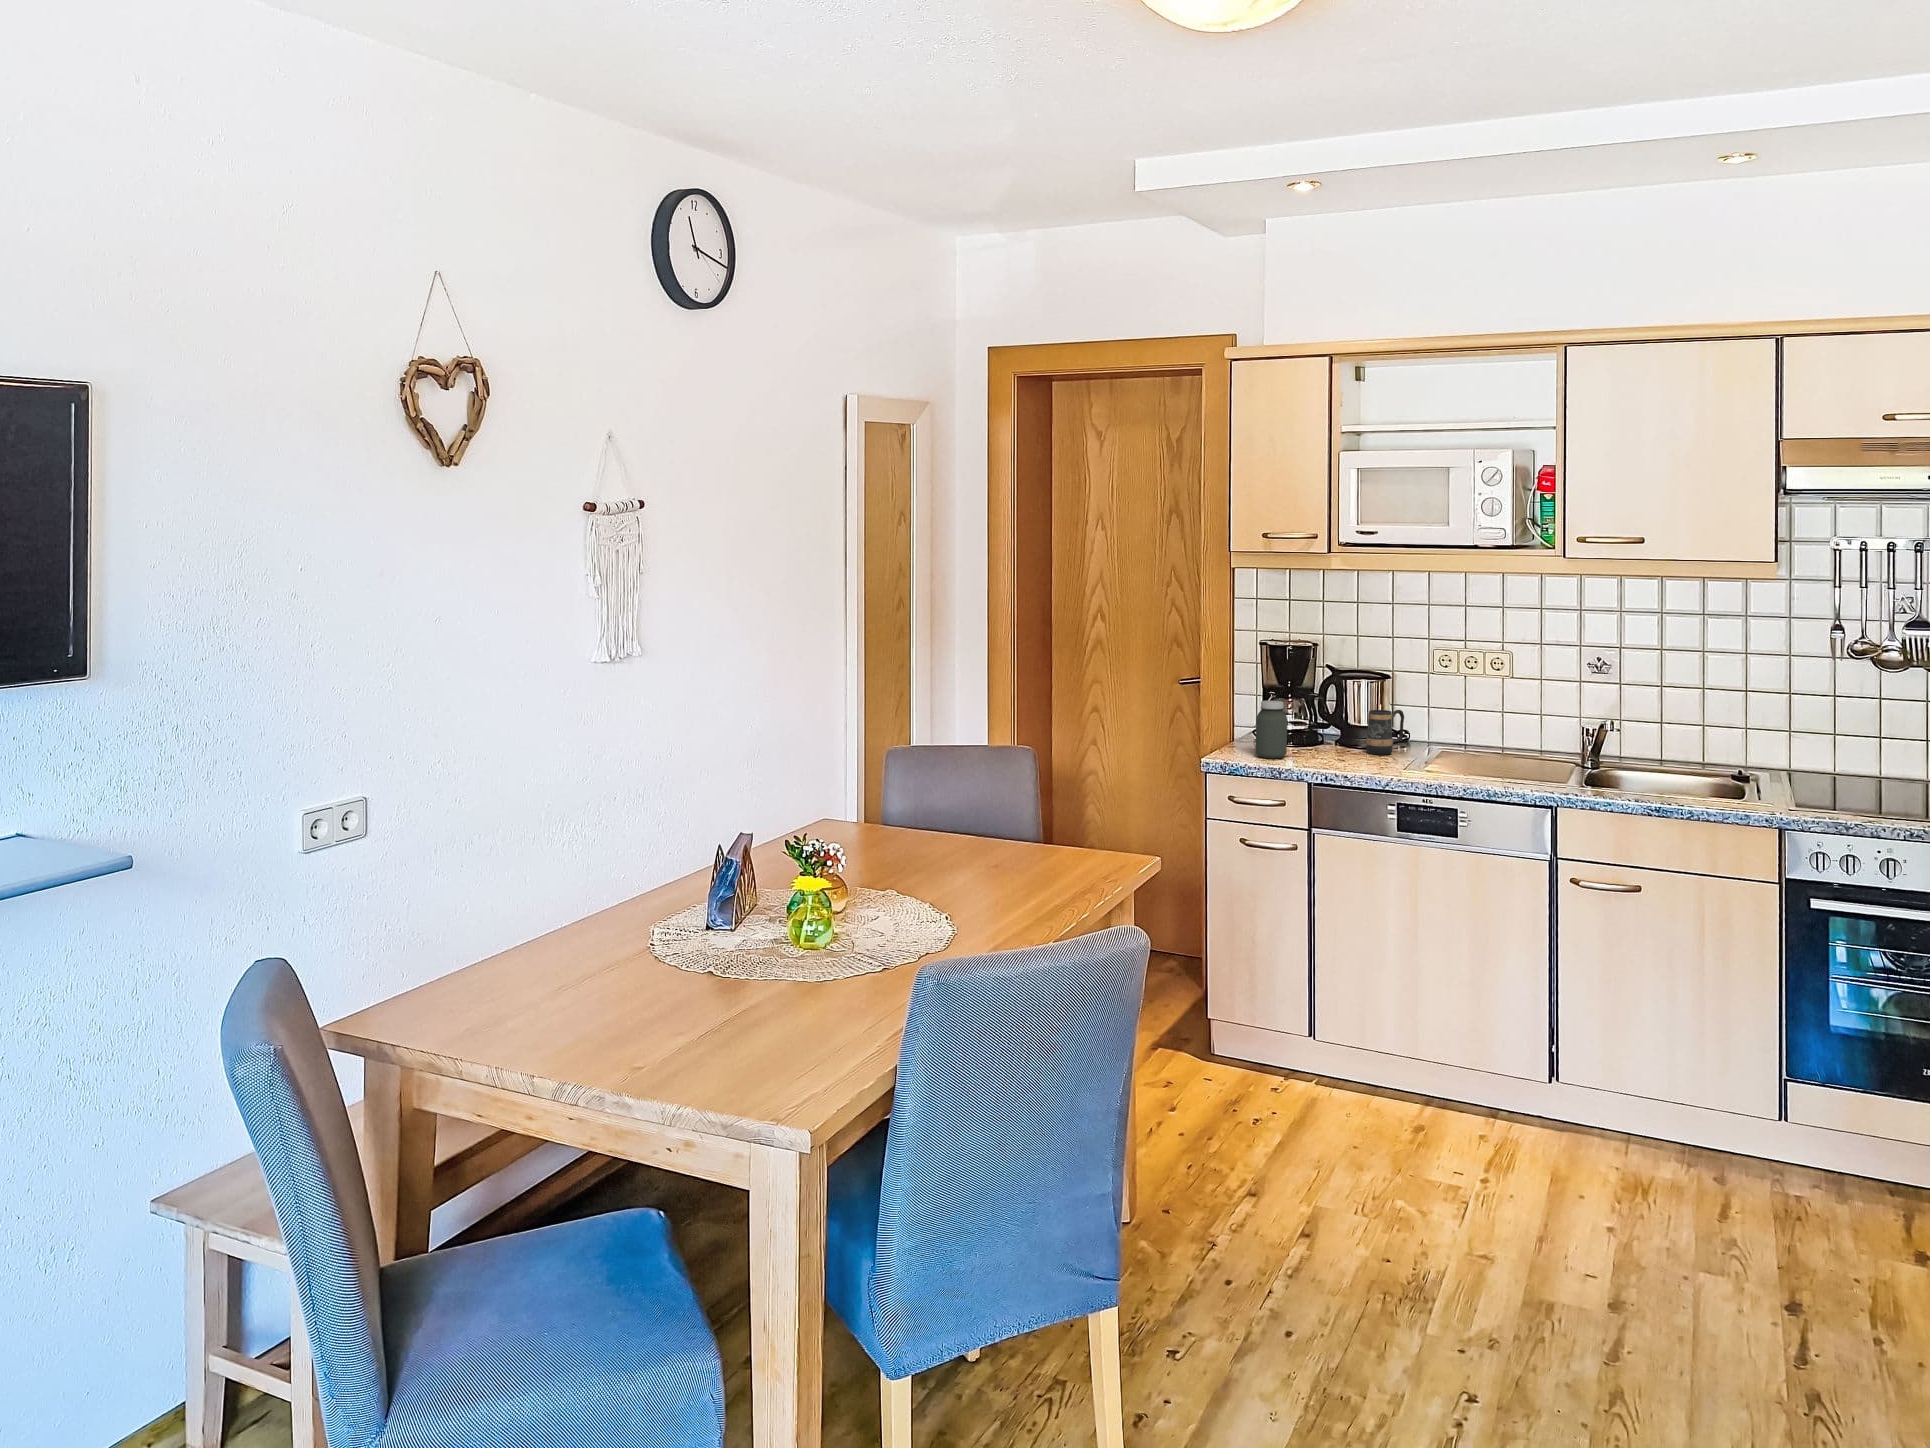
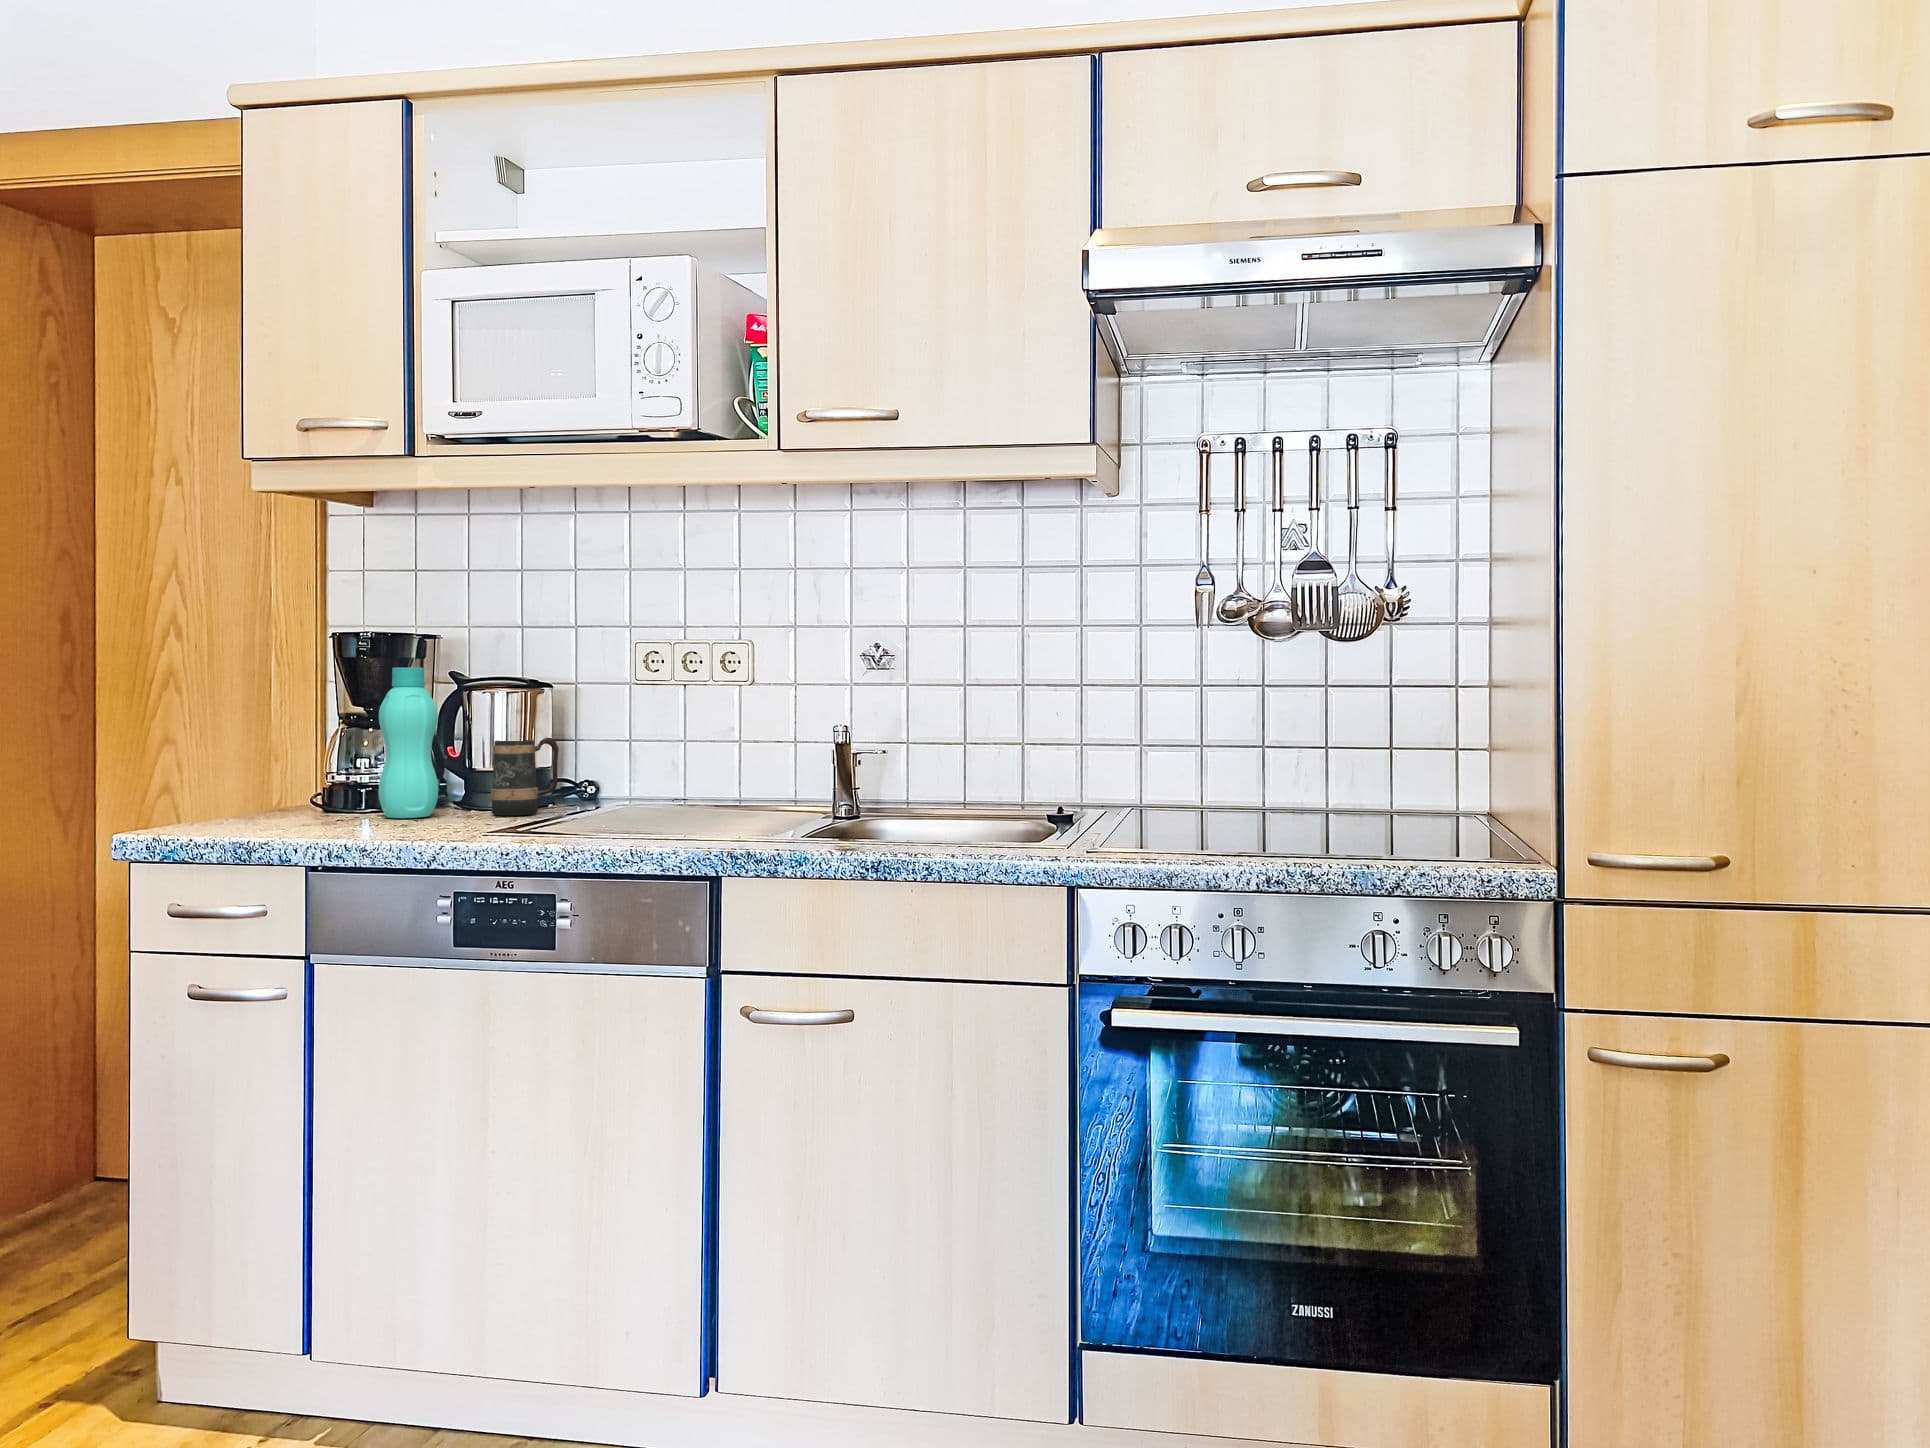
bottle: none [1309,670,1343,755] -> present [379,667,438,818]
jar: present [1256,701,1287,758] -> none [254,720,316,824]

